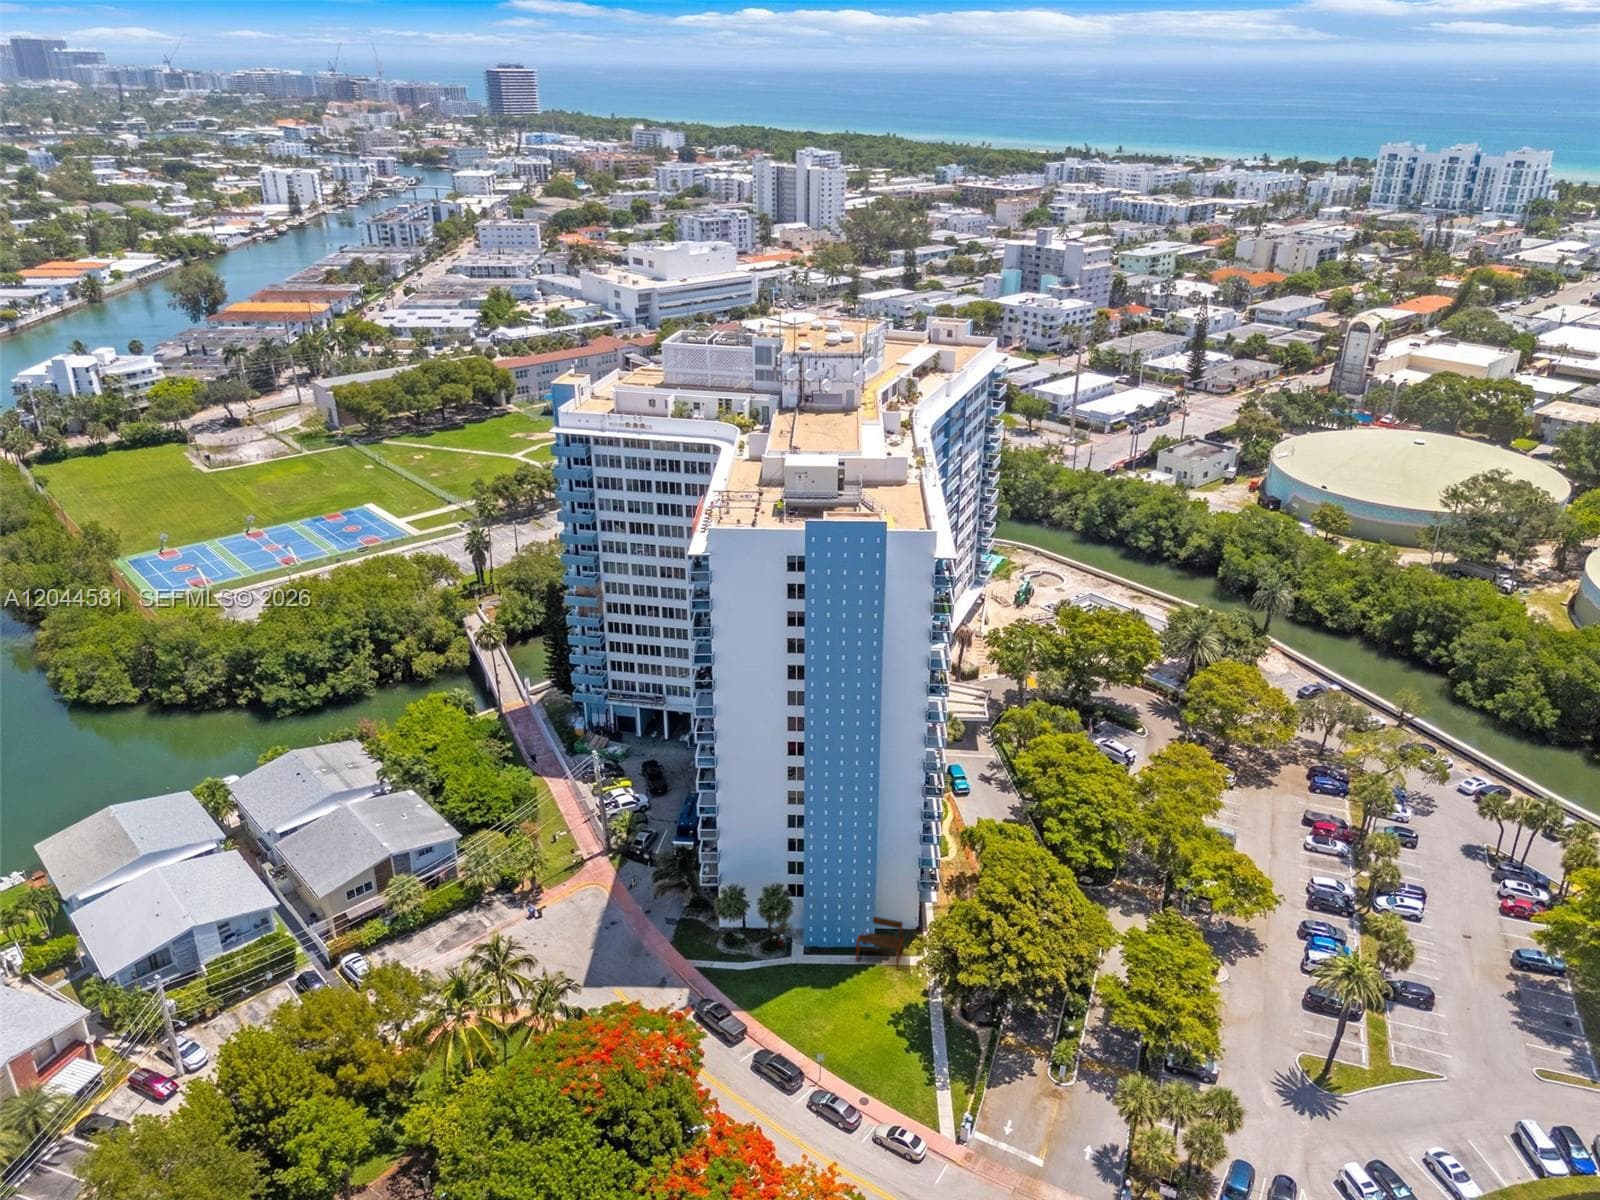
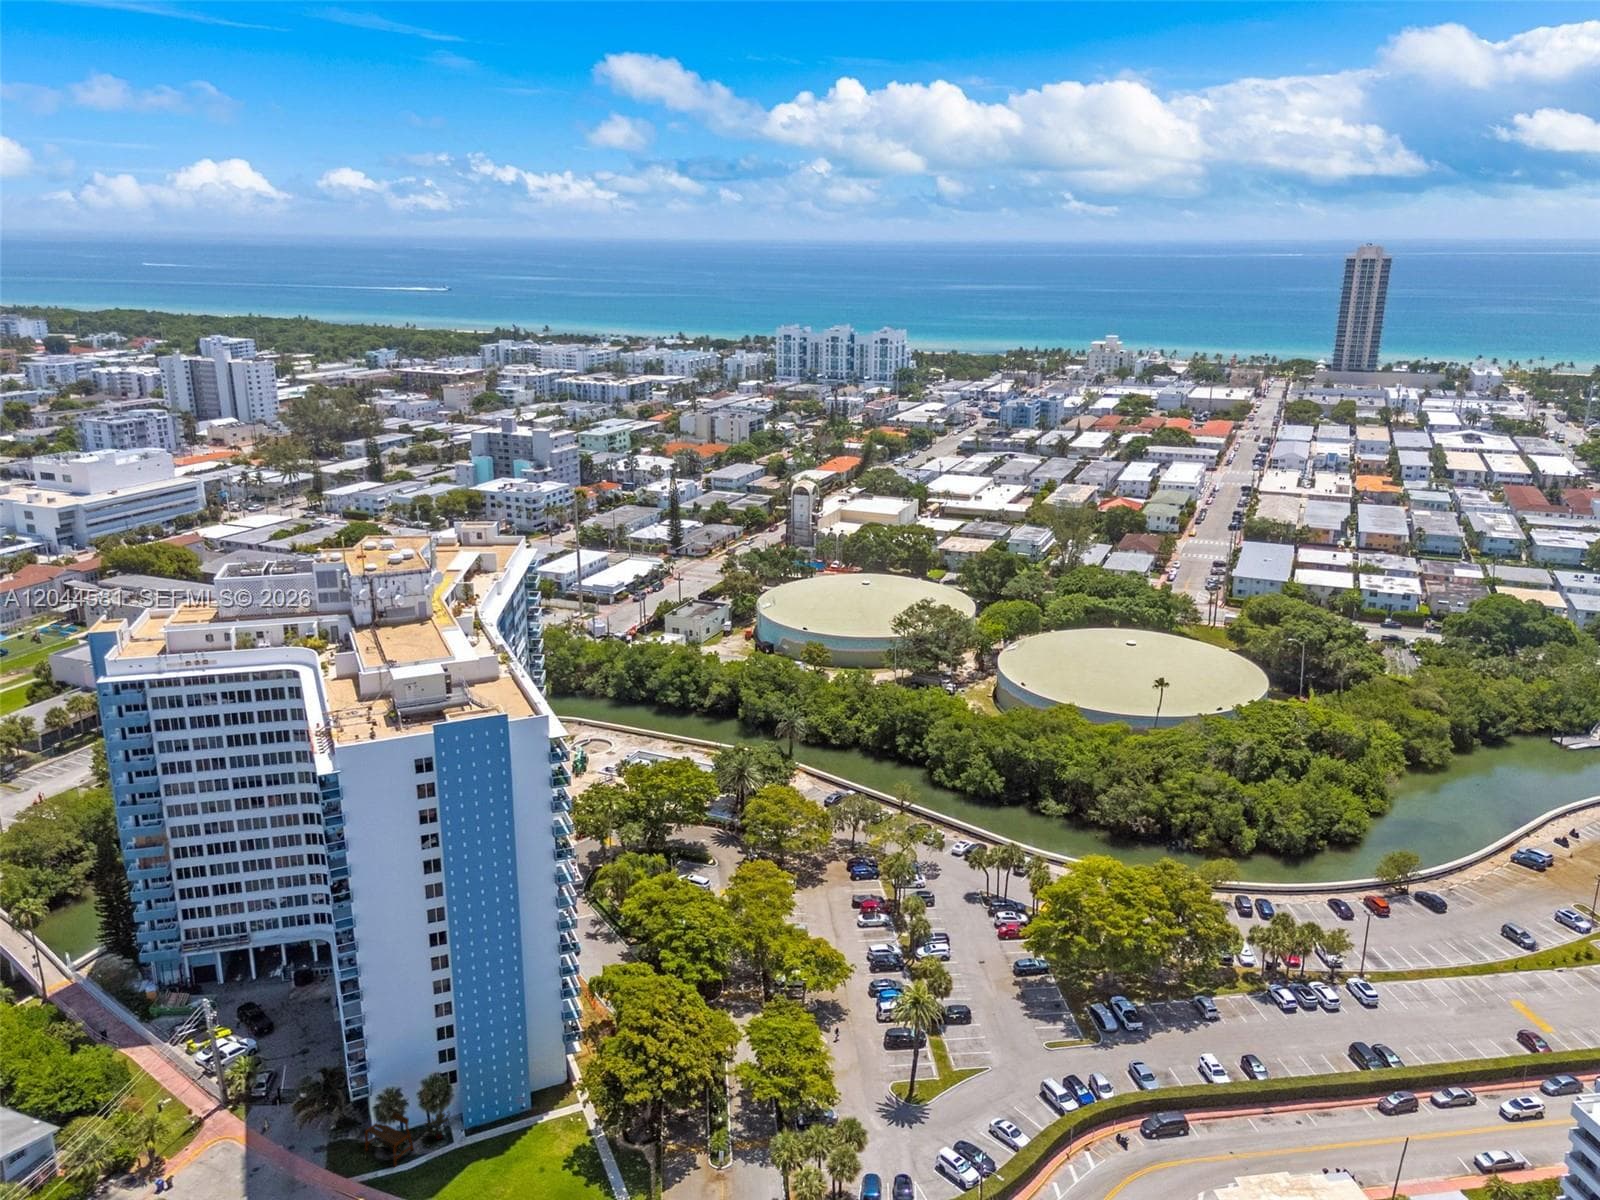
bench: present [856,917,904,969] -> present [365,1112,413,1166]

